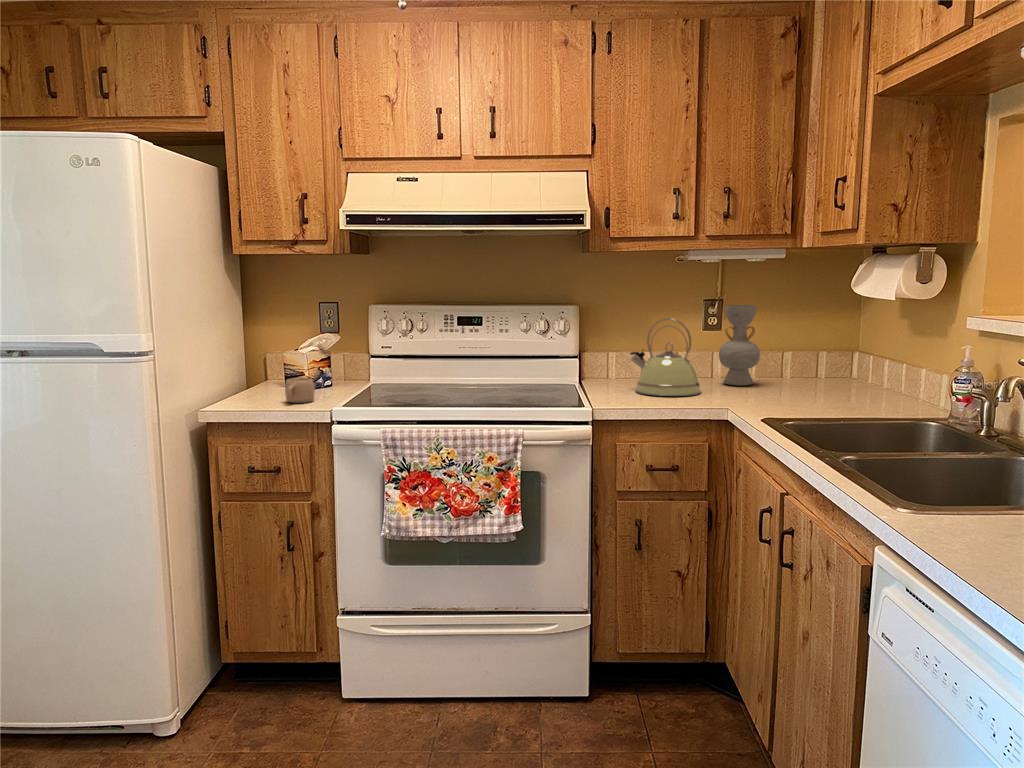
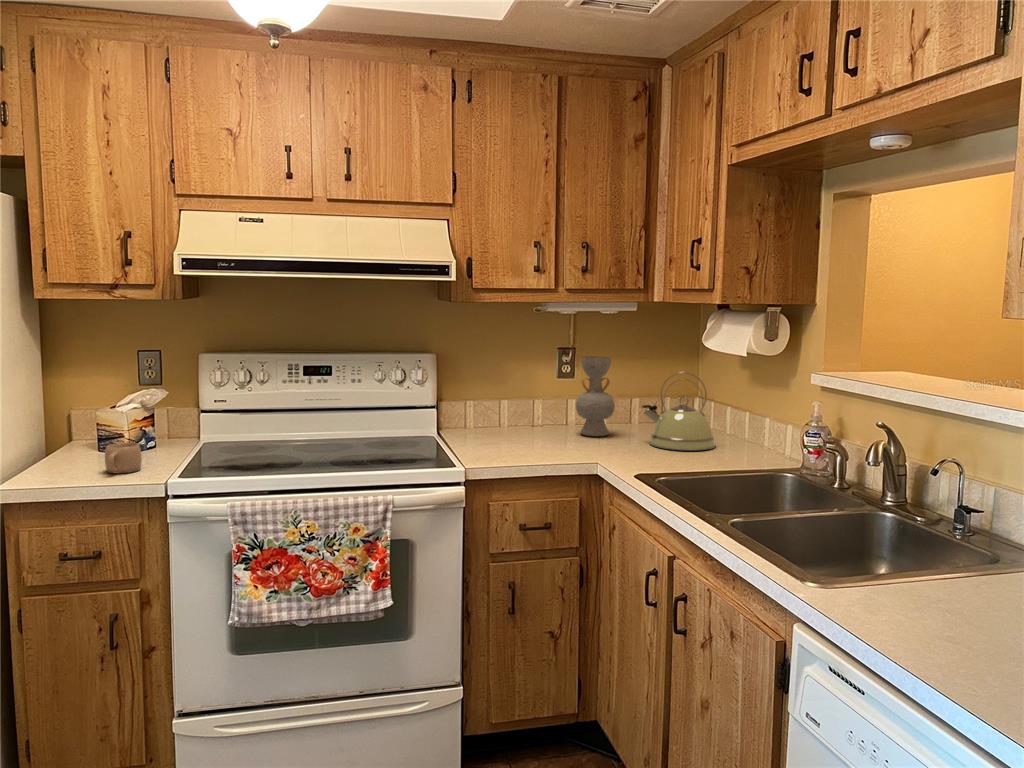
kettle: present [630,318,701,396] -> present [642,372,715,450]

